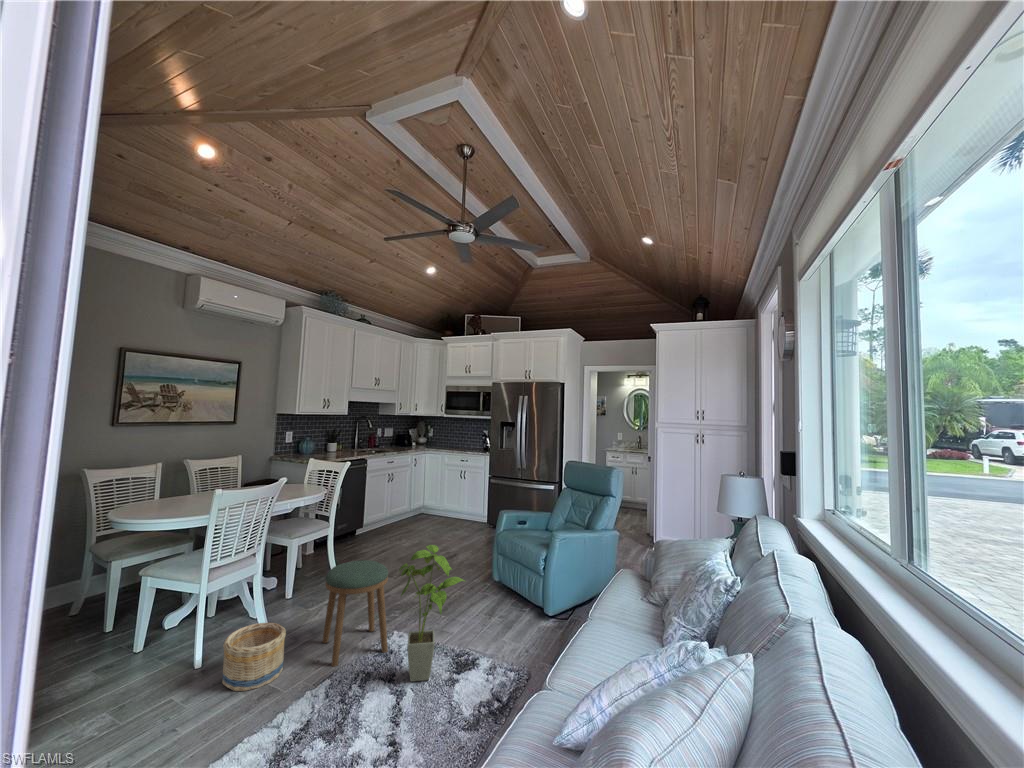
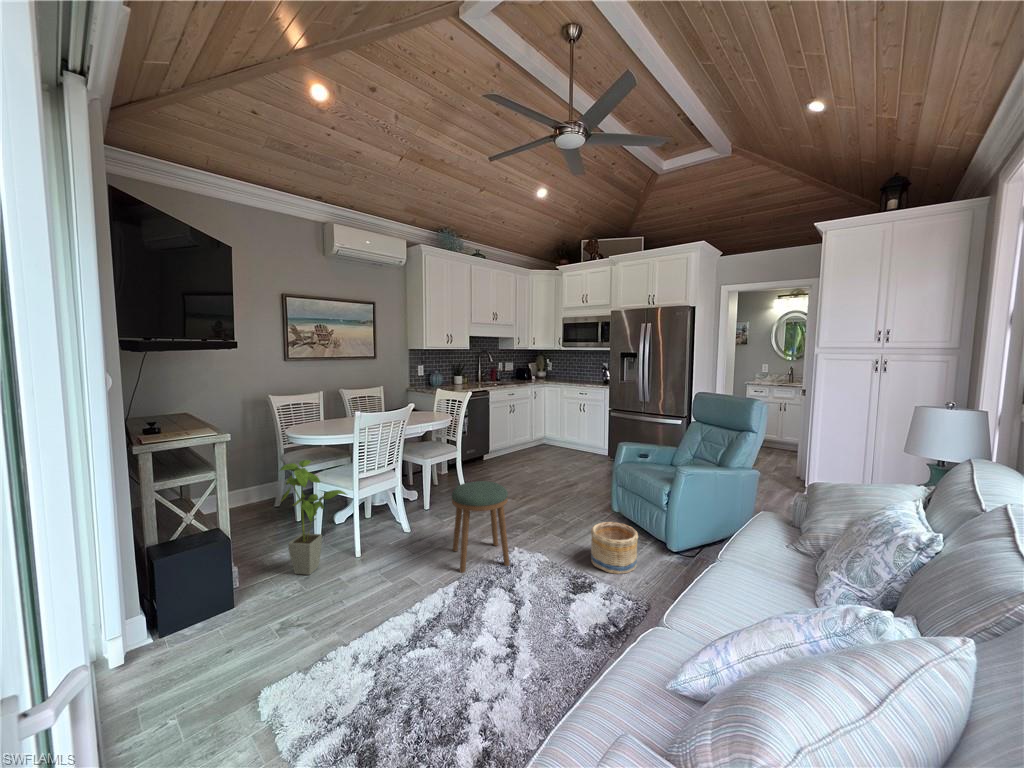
house plant: present [400,545,464,681] -> present [280,460,347,575]
basket: present [222,623,286,691] -> present [591,522,638,574]

